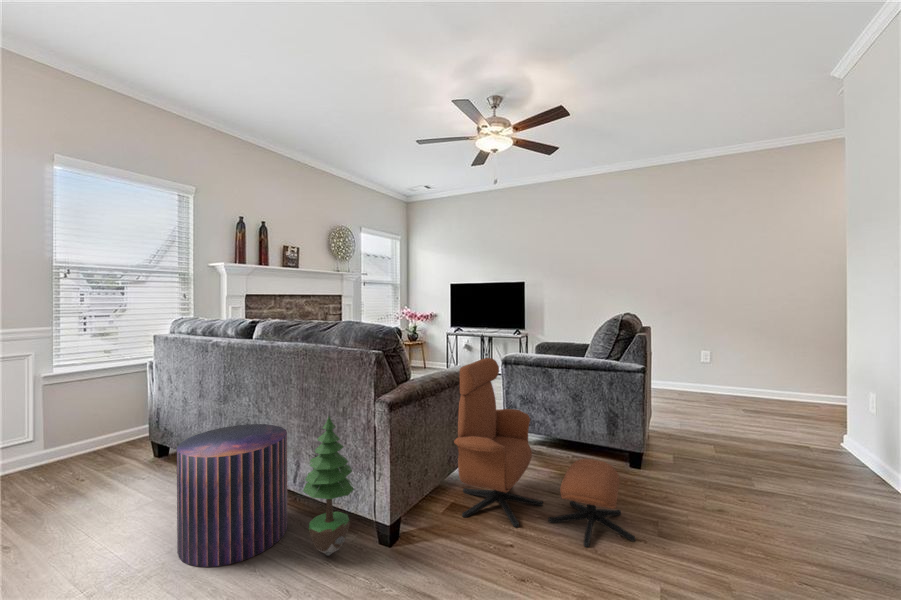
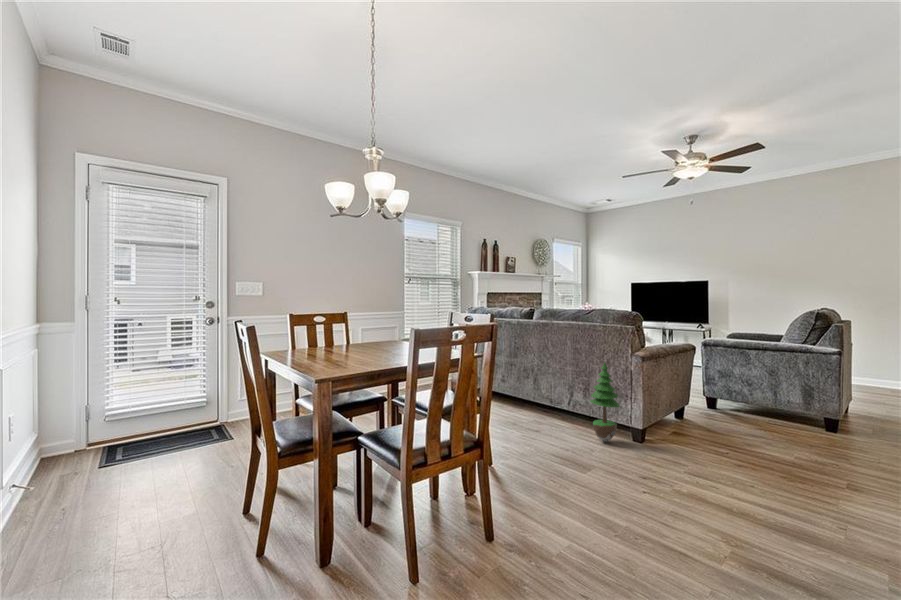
lounge chair: present [454,358,635,547] -> none [680,337,828,462]
pouf: present [177,424,288,567] -> none [514,369,570,439]

